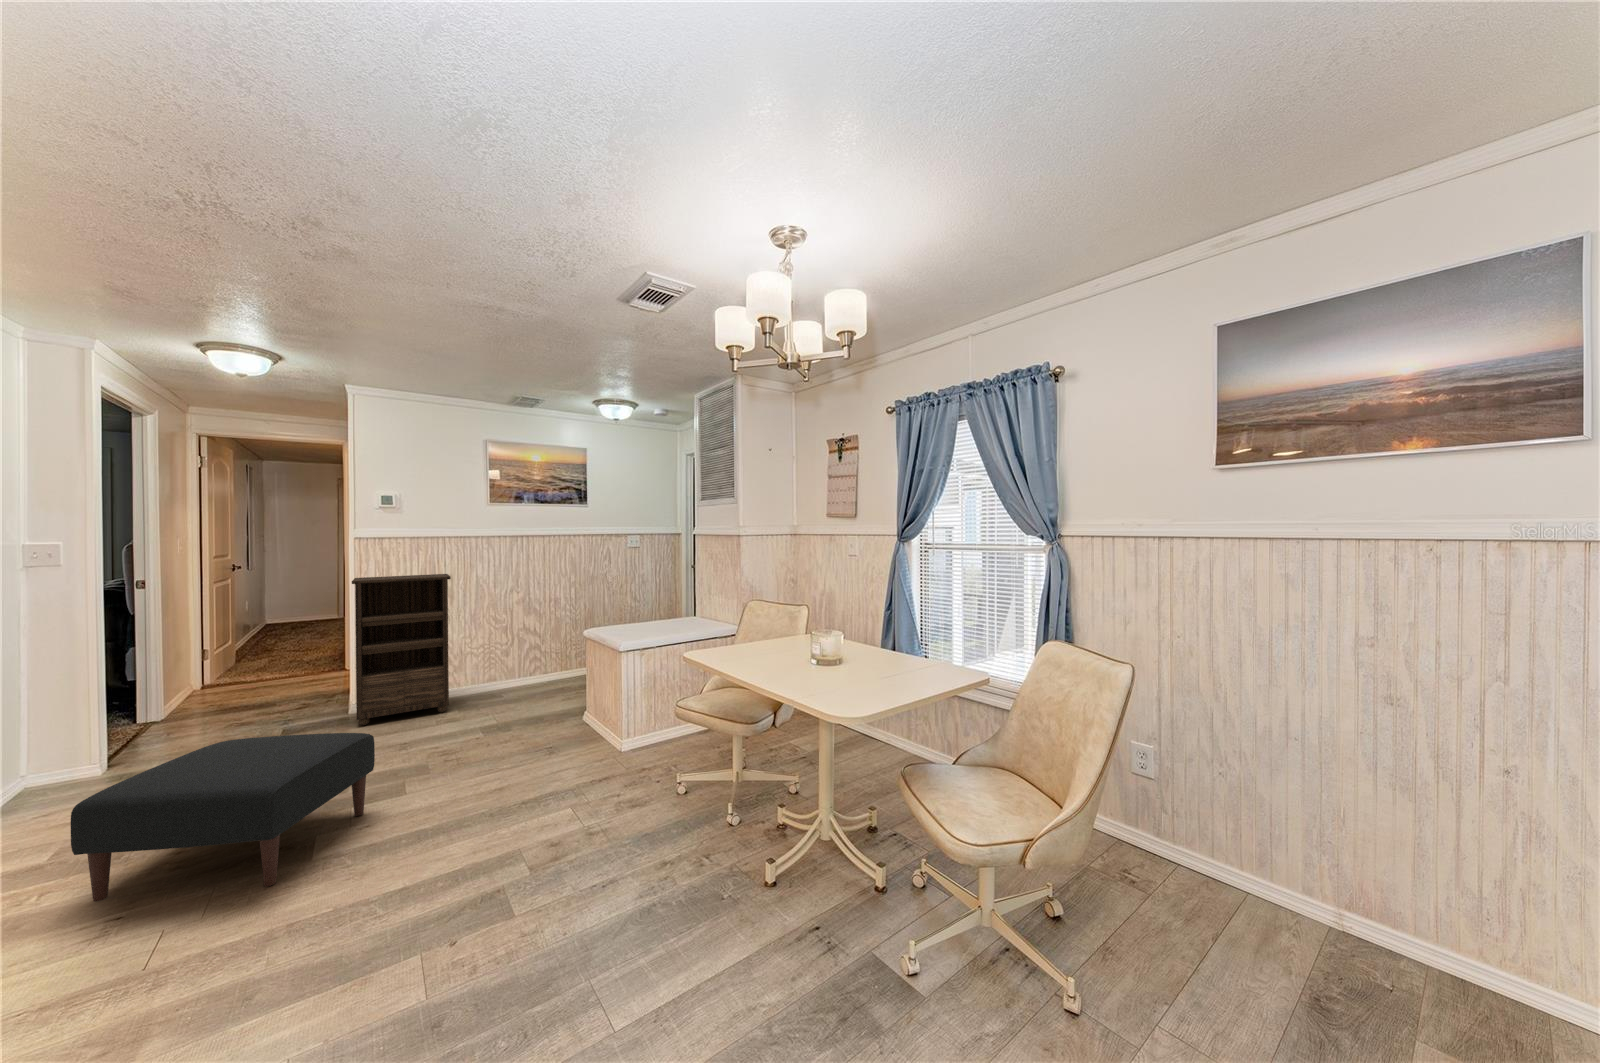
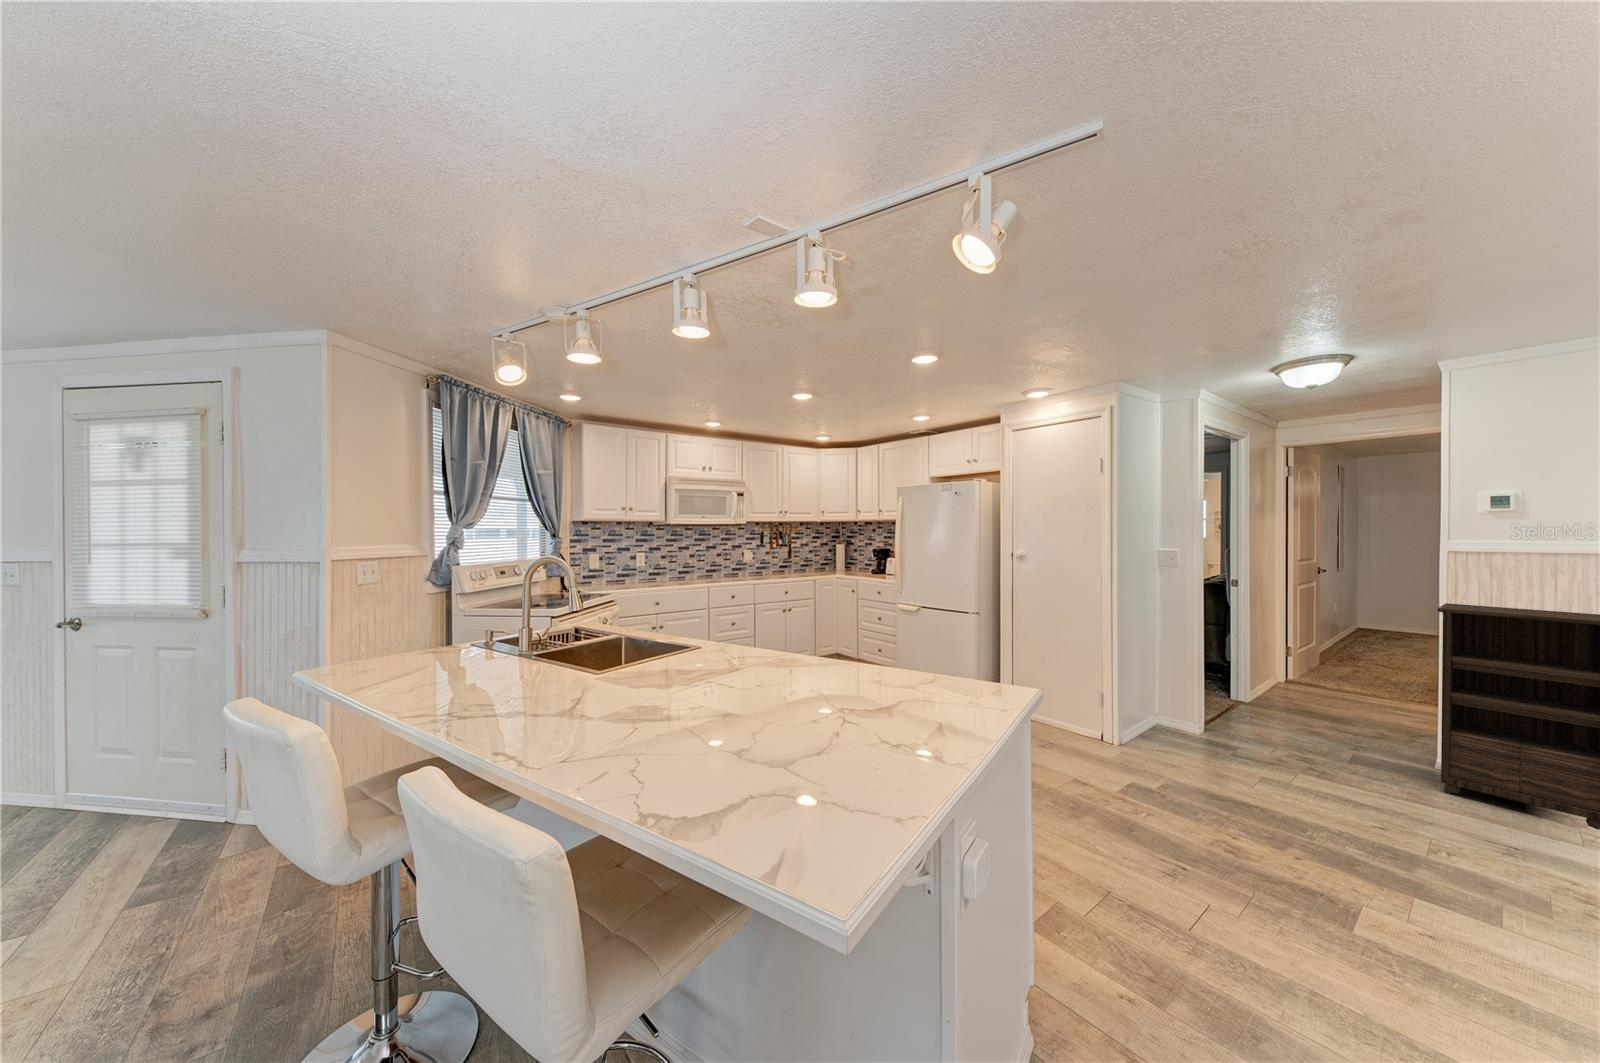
ottoman: present [71,733,375,902] -> none [1165,751,1446,928]

